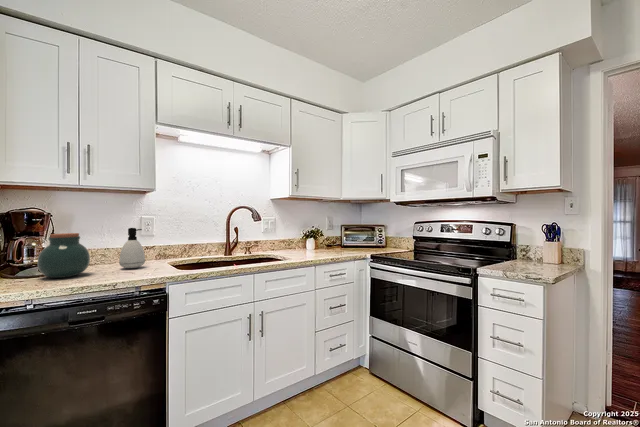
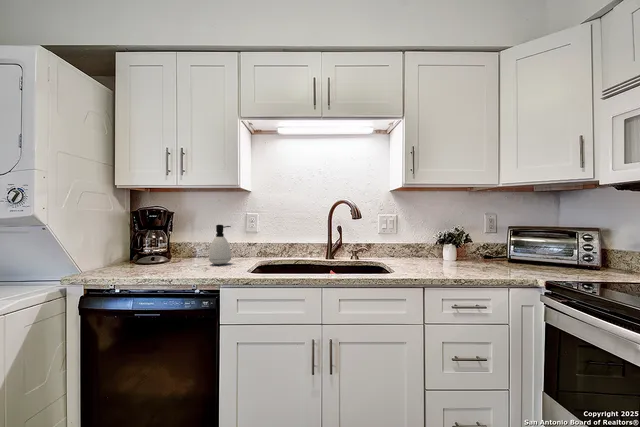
jar: present [38,233,90,278] -> none [146,228,184,267]

